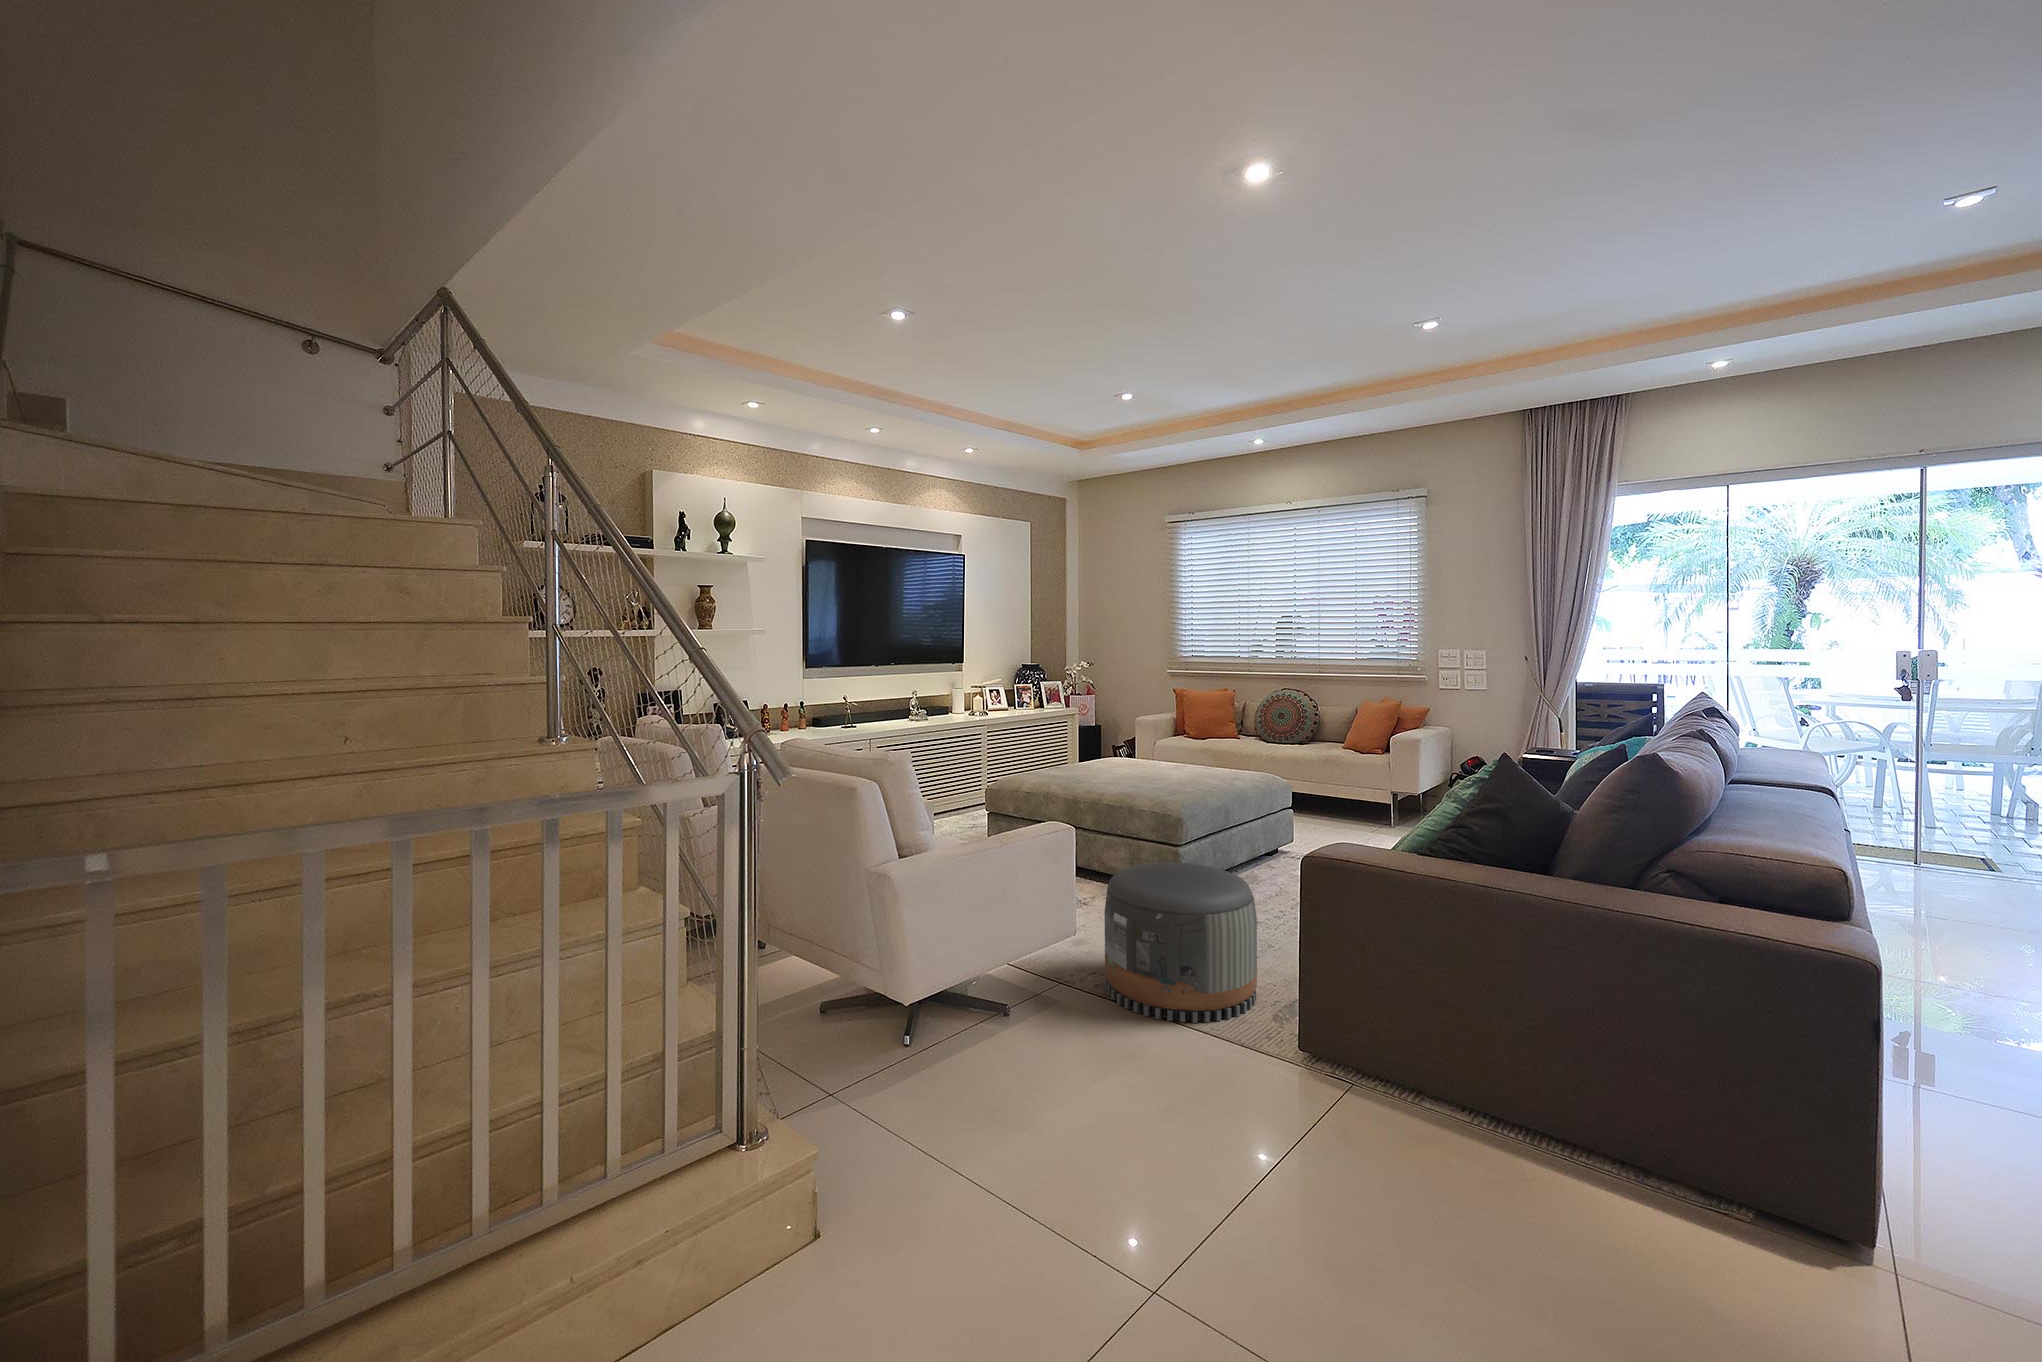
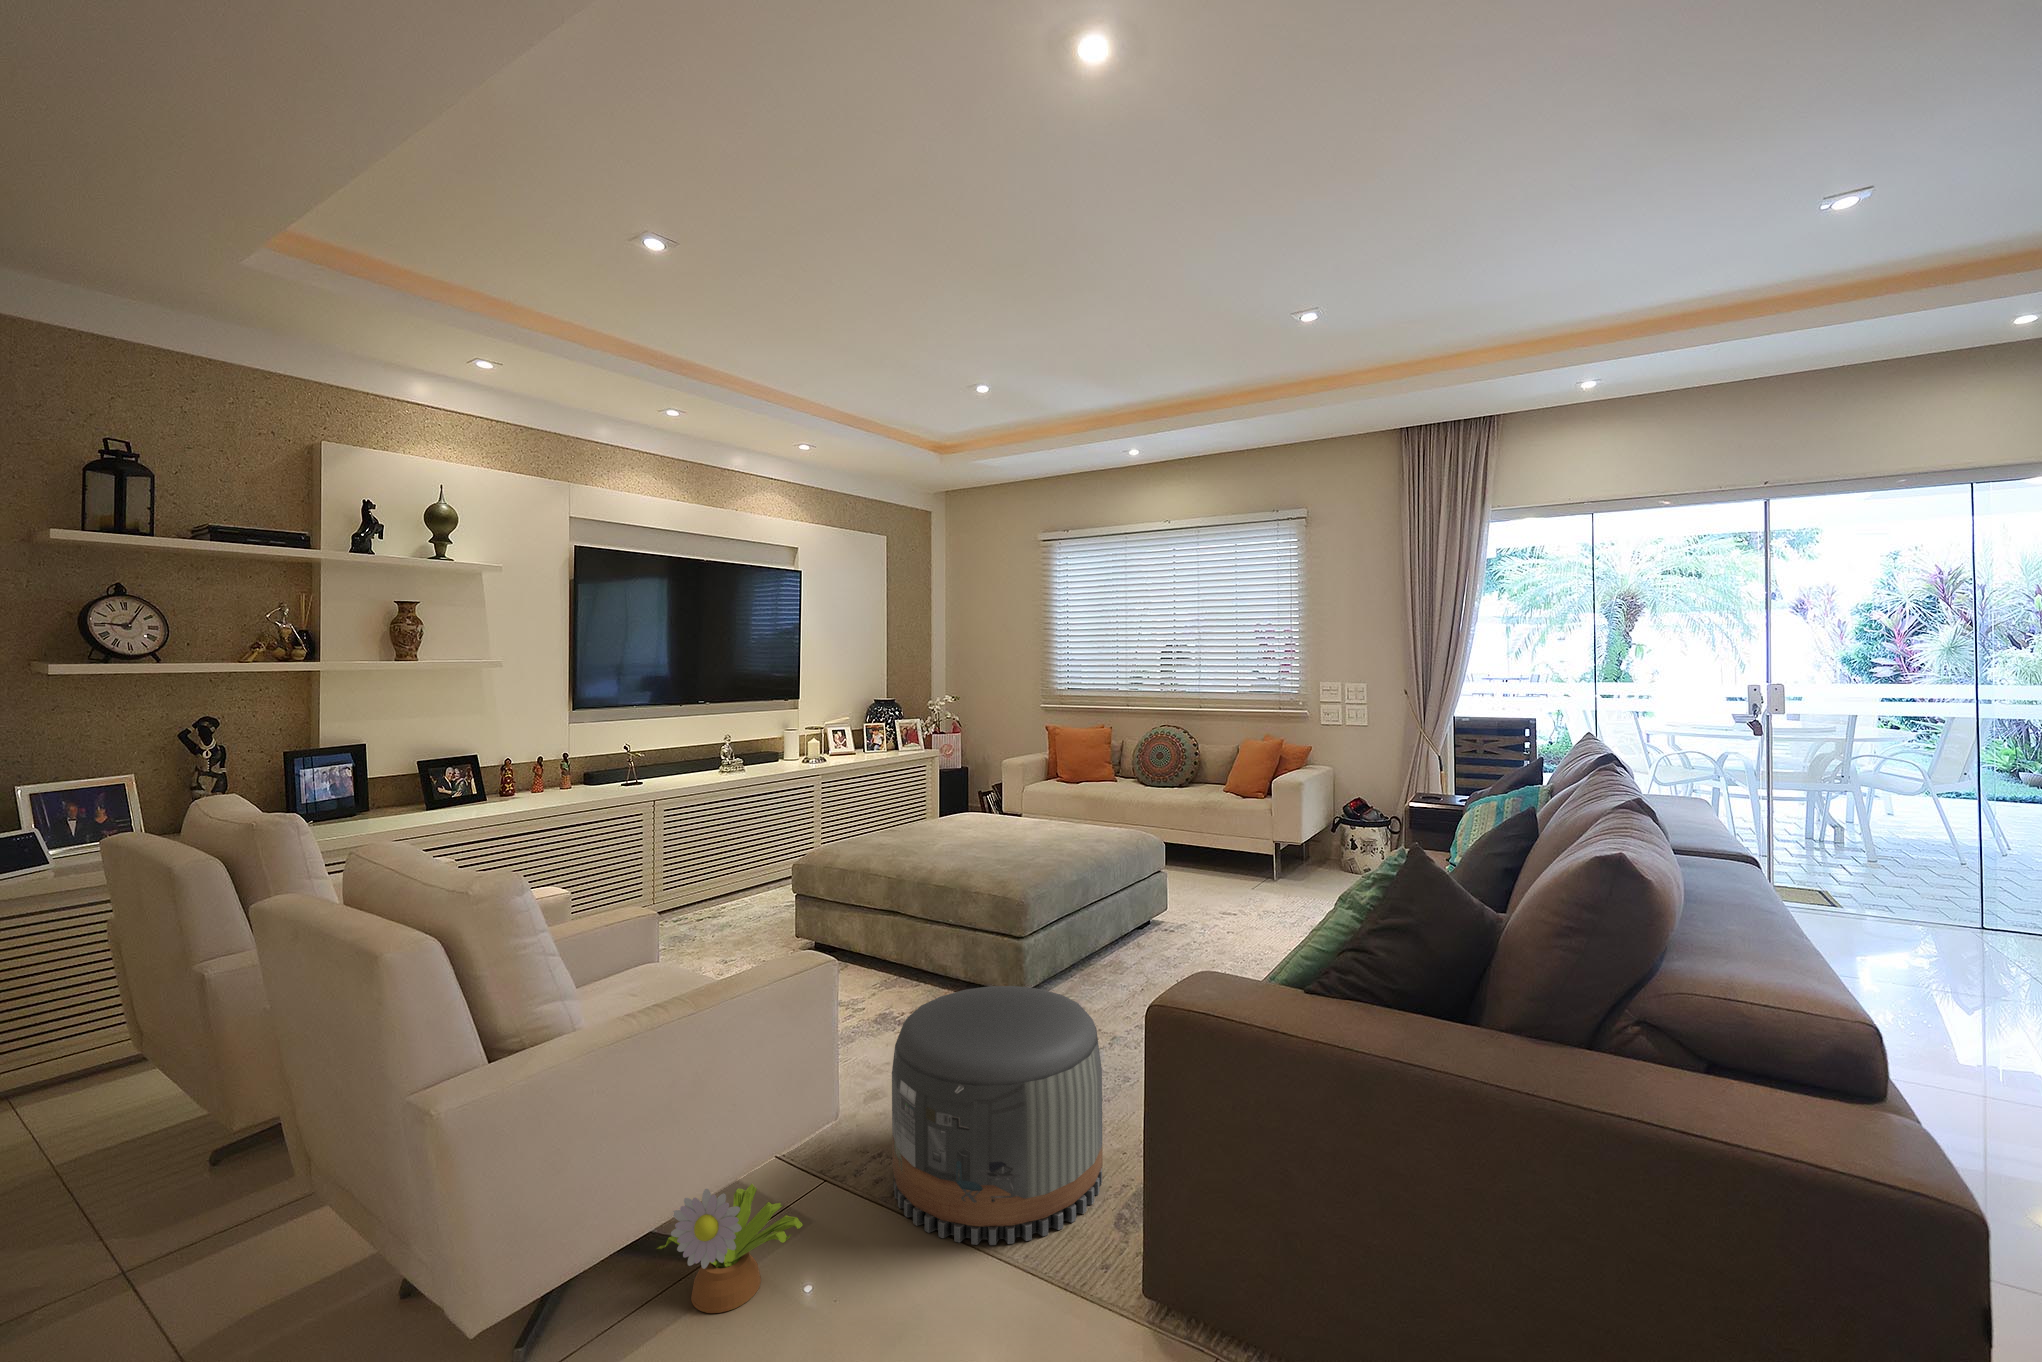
decorative plant: none [970,956,1059,1036] -> present [657,1184,803,1313]

